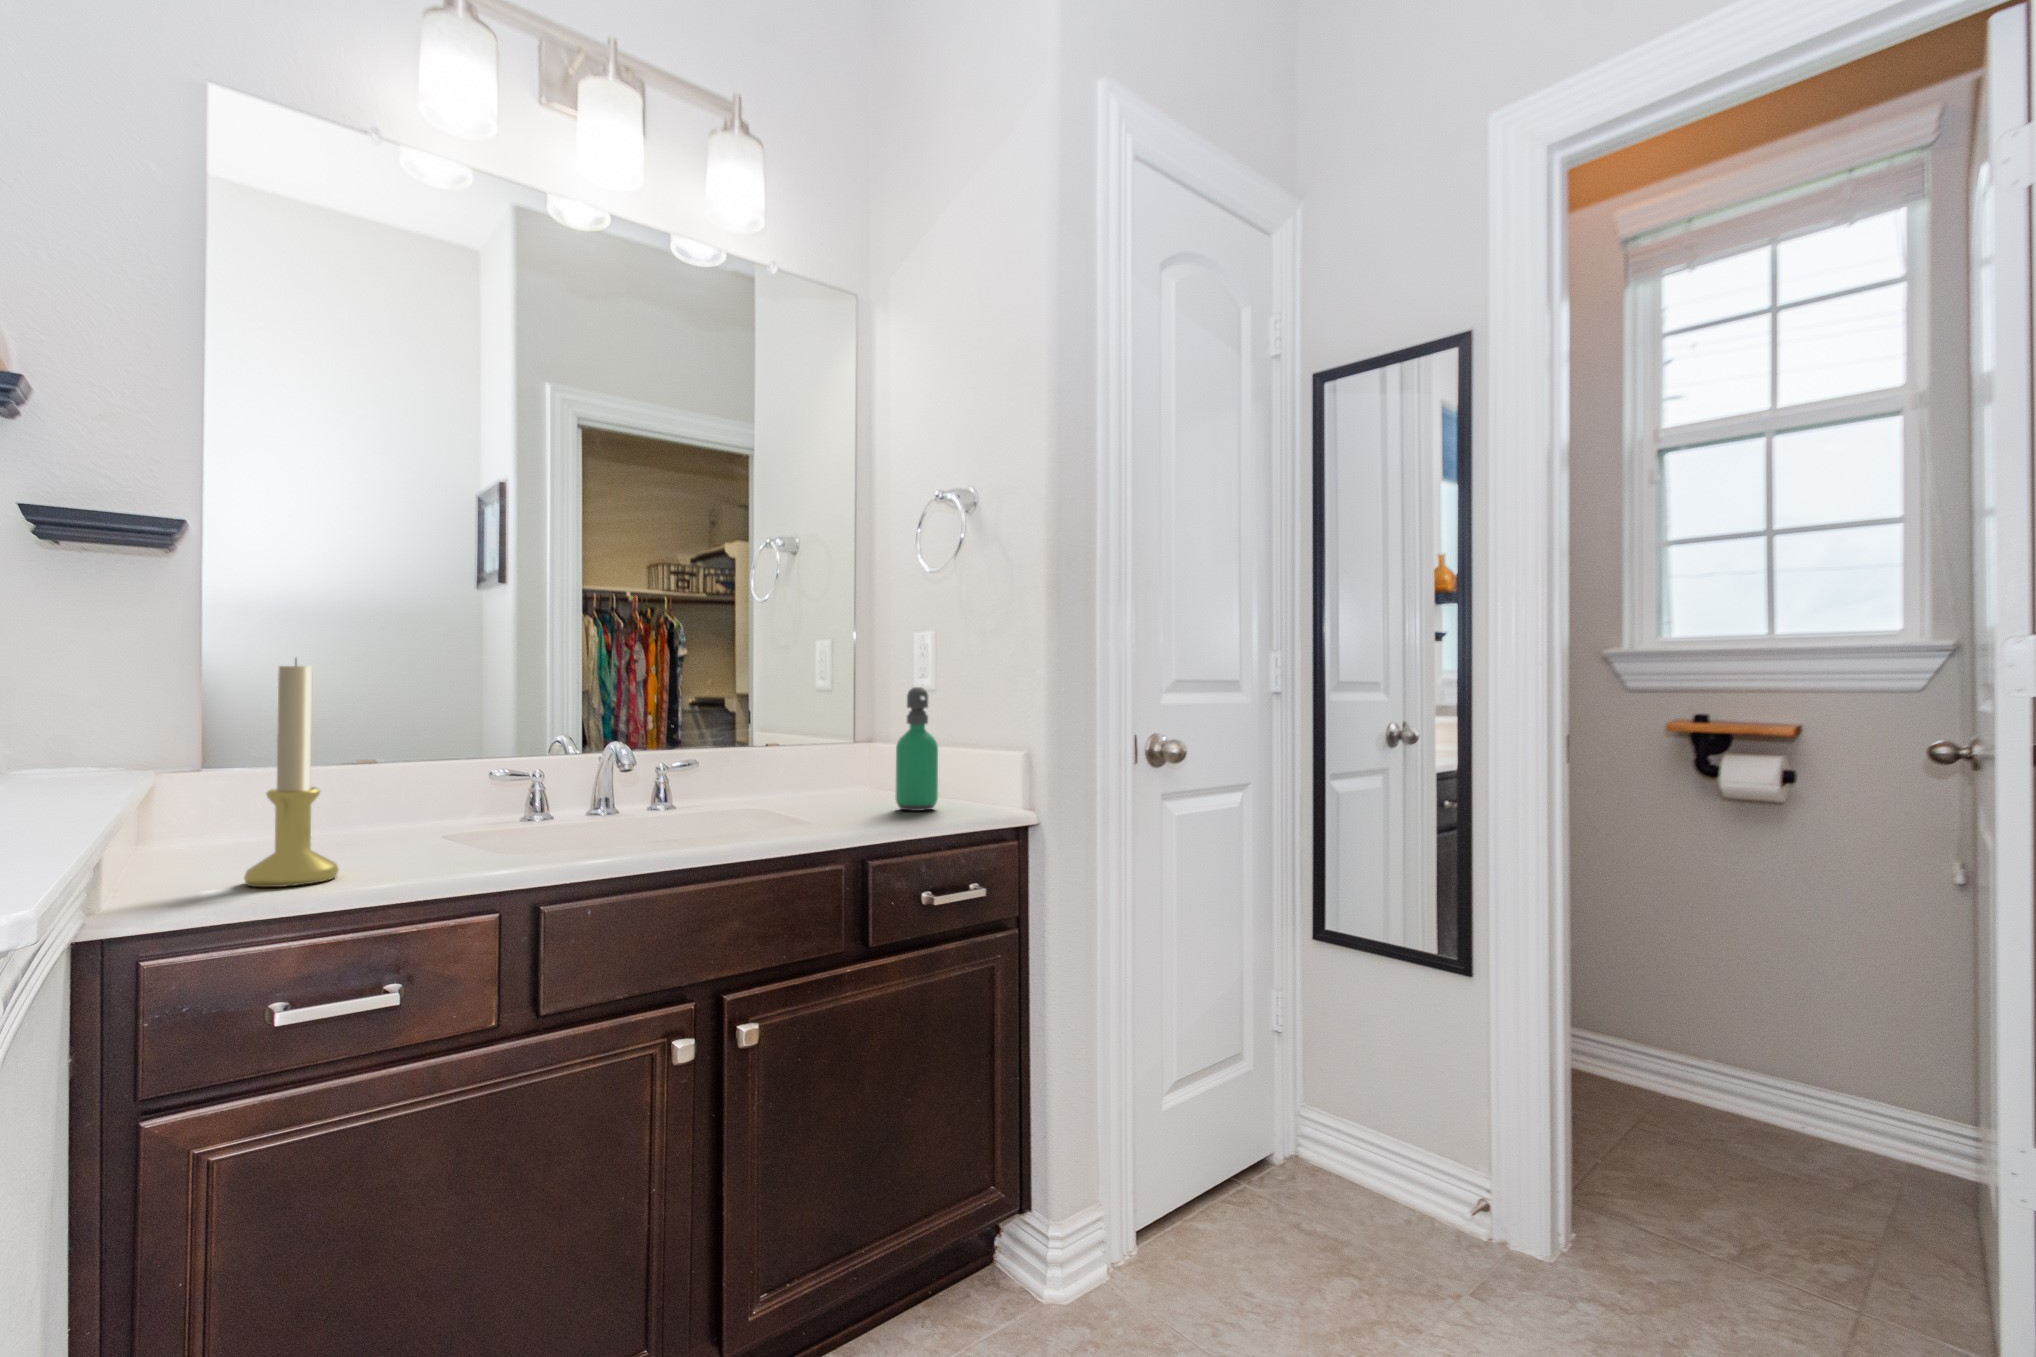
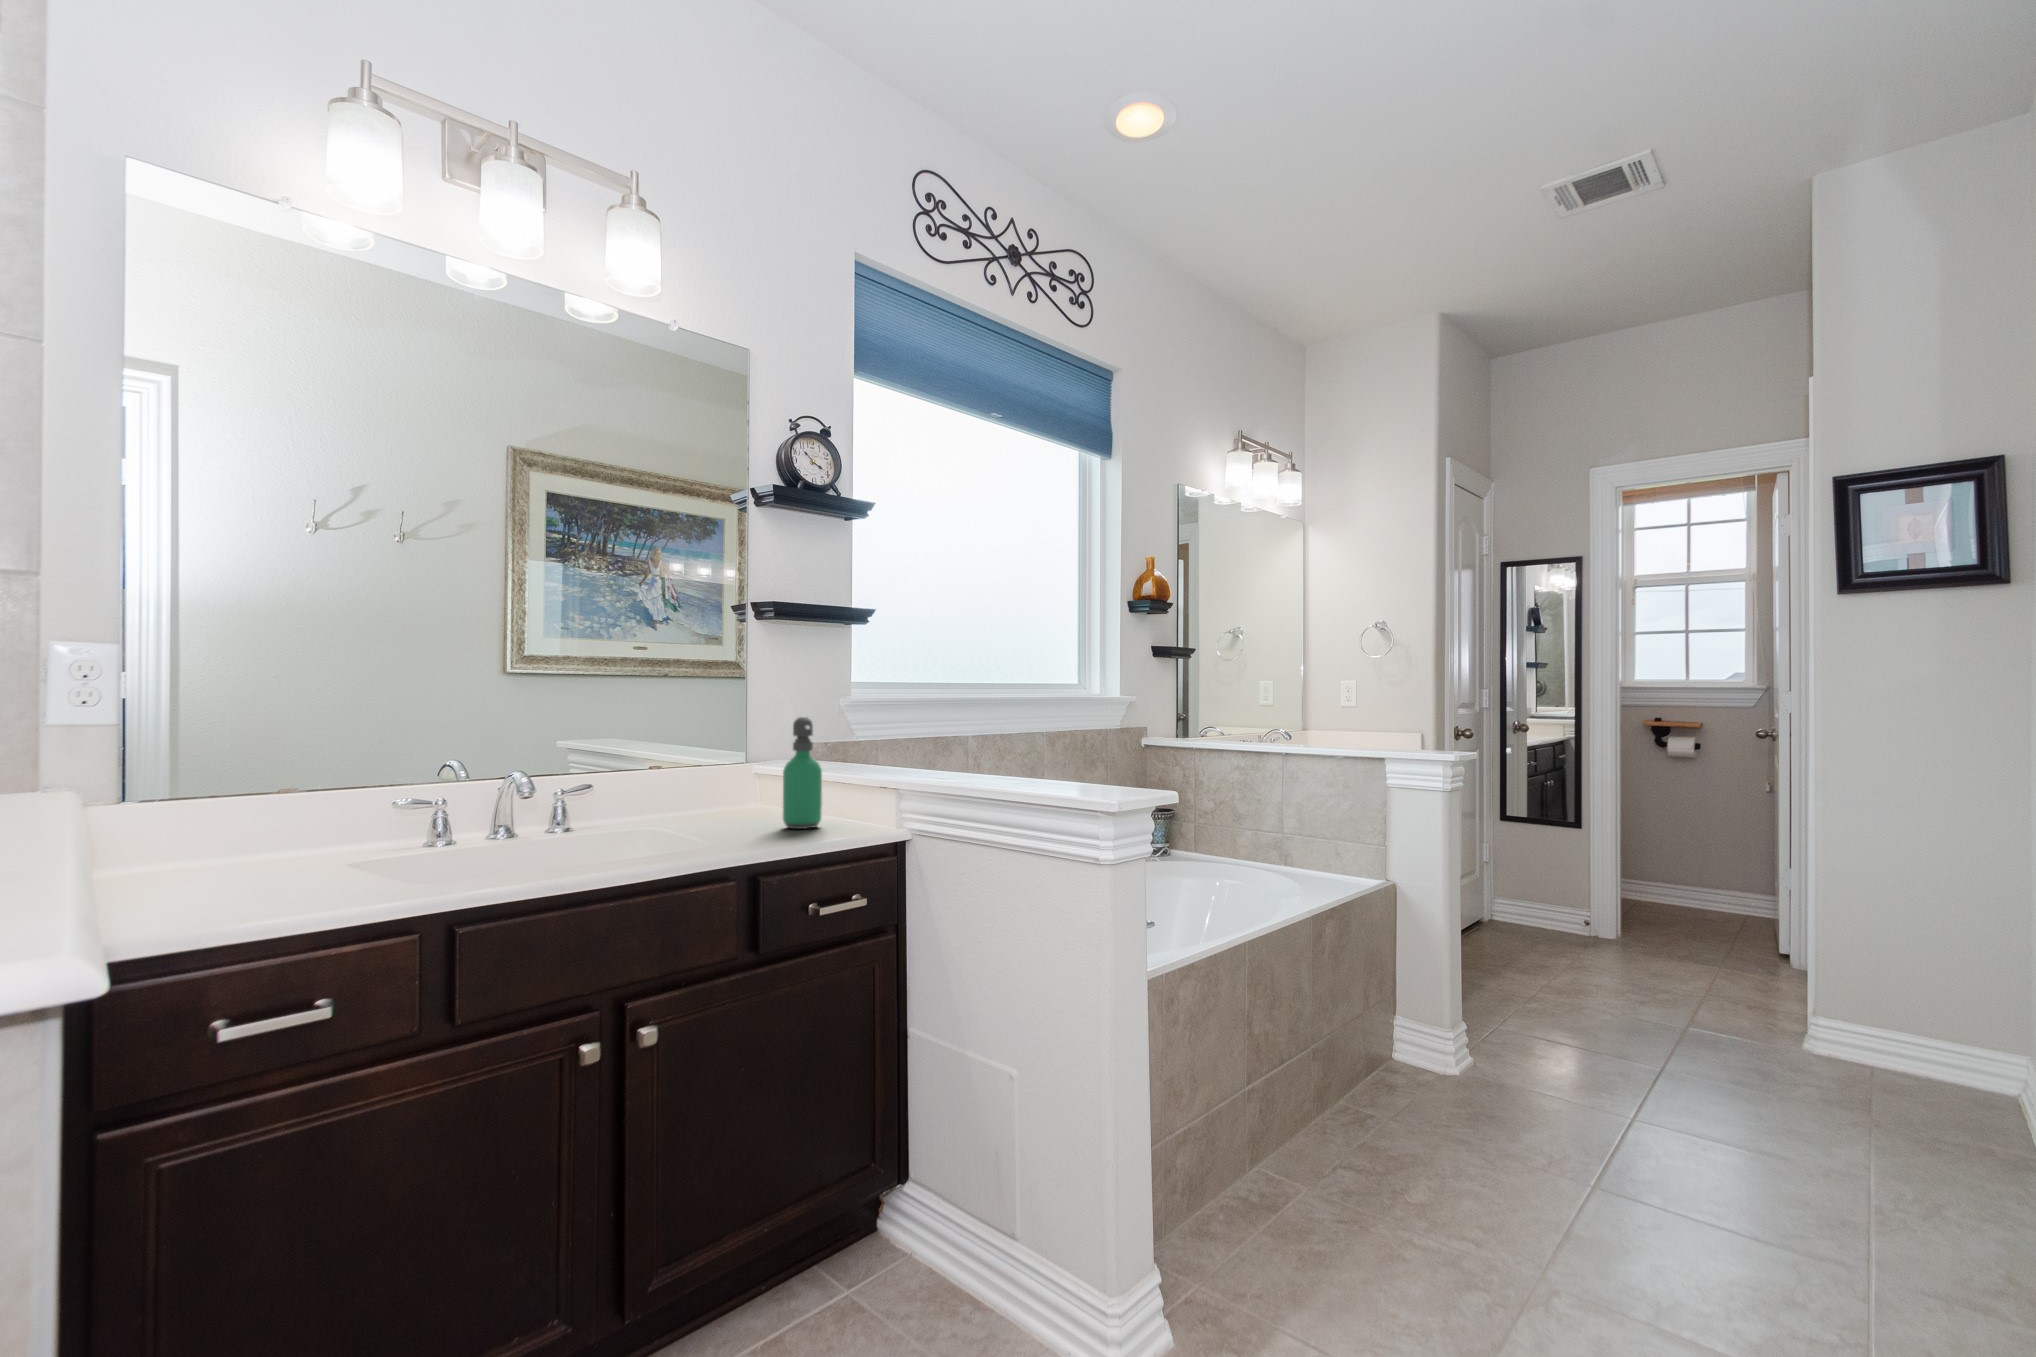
candle holder: present [244,659,338,887] -> none [179,706,269,917]

